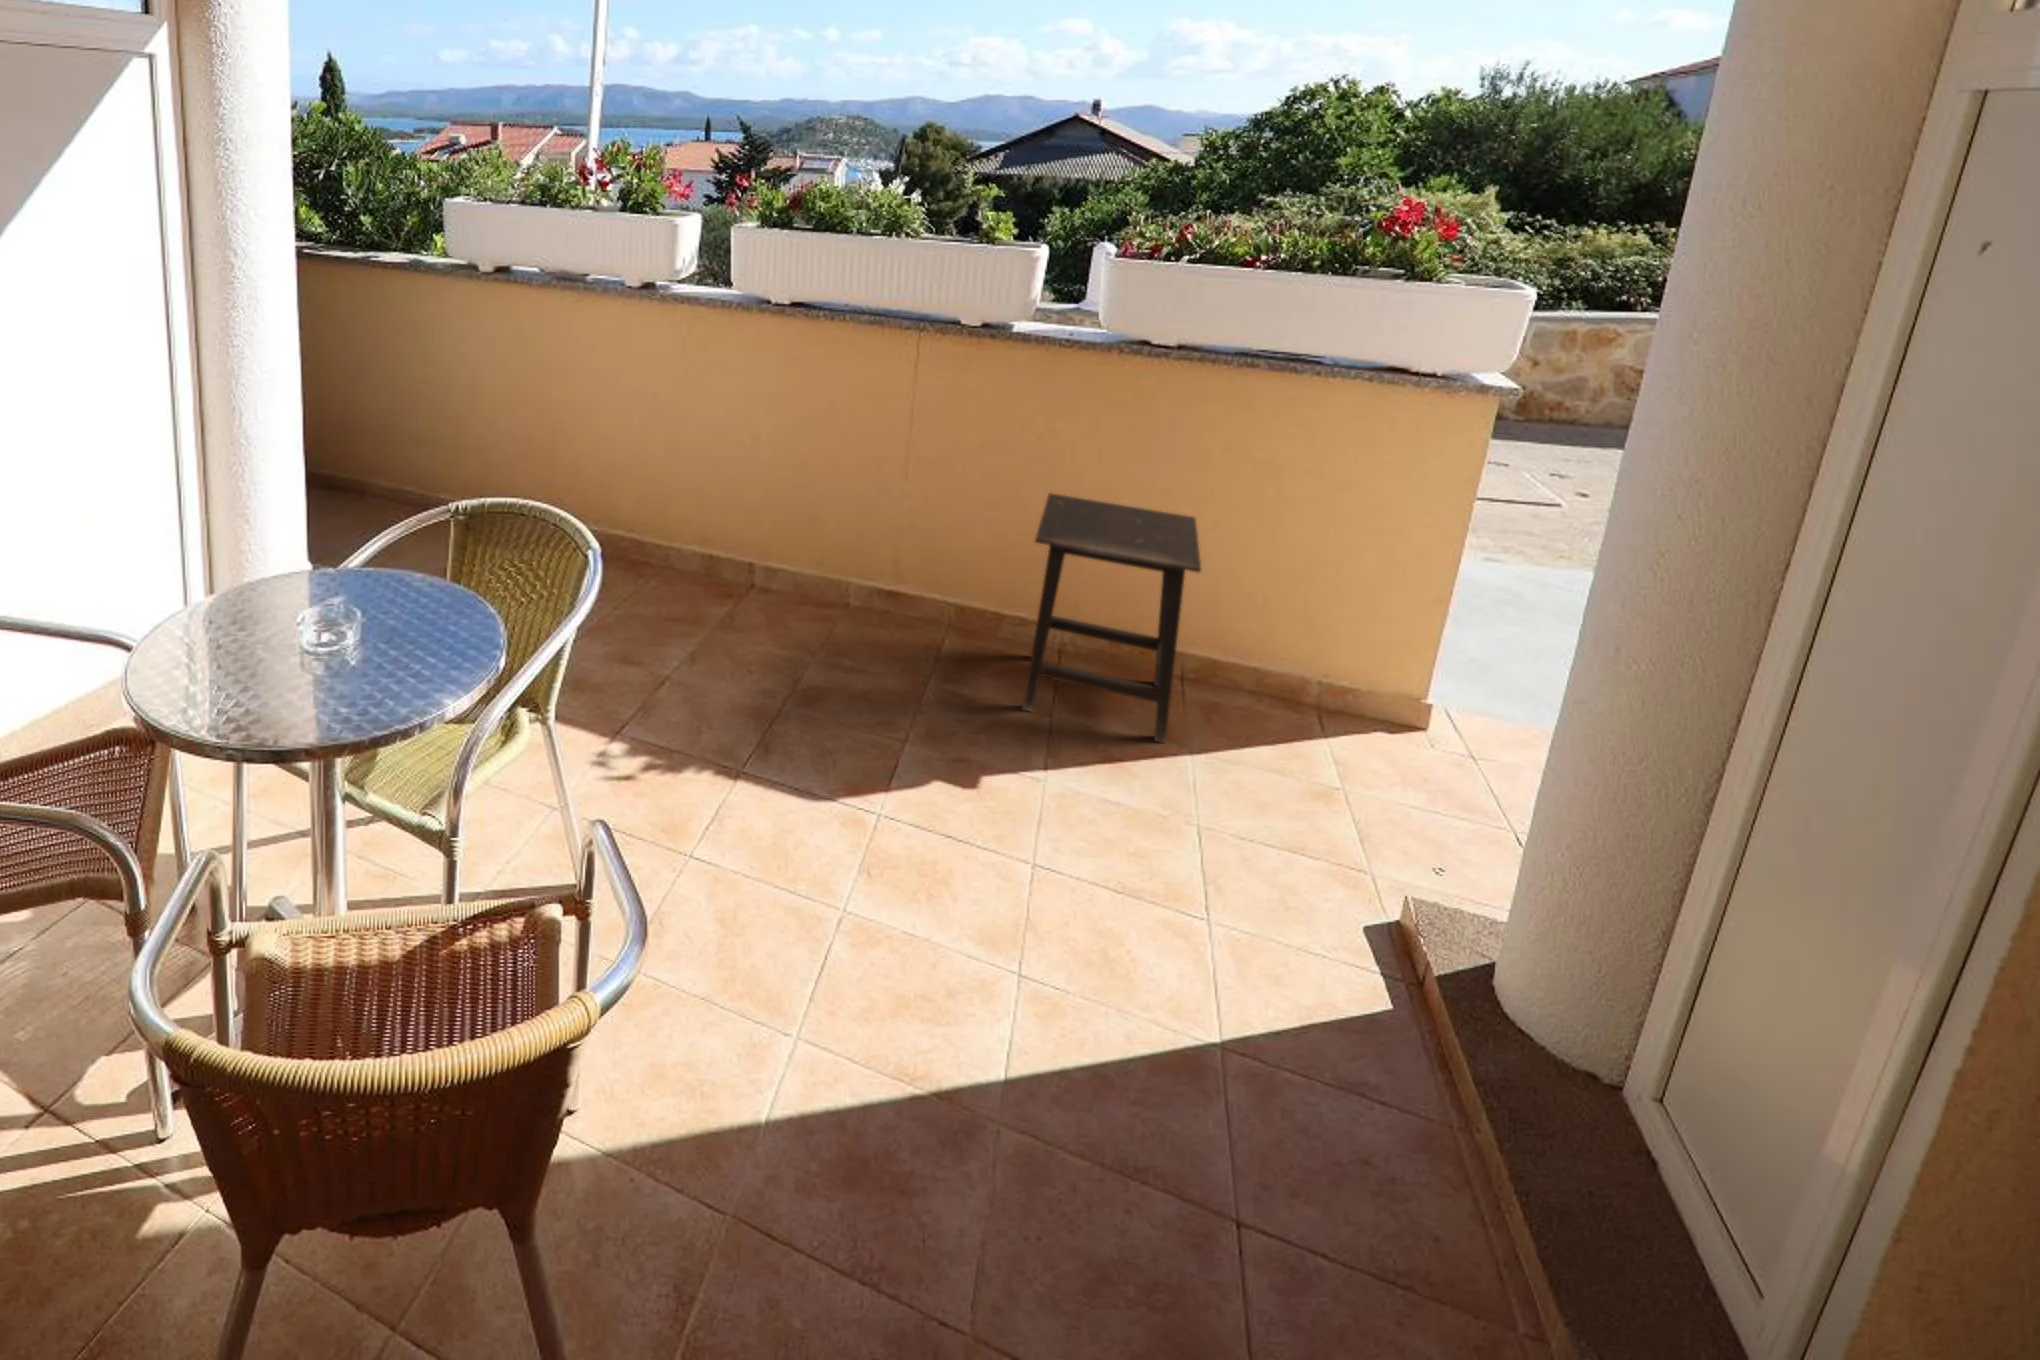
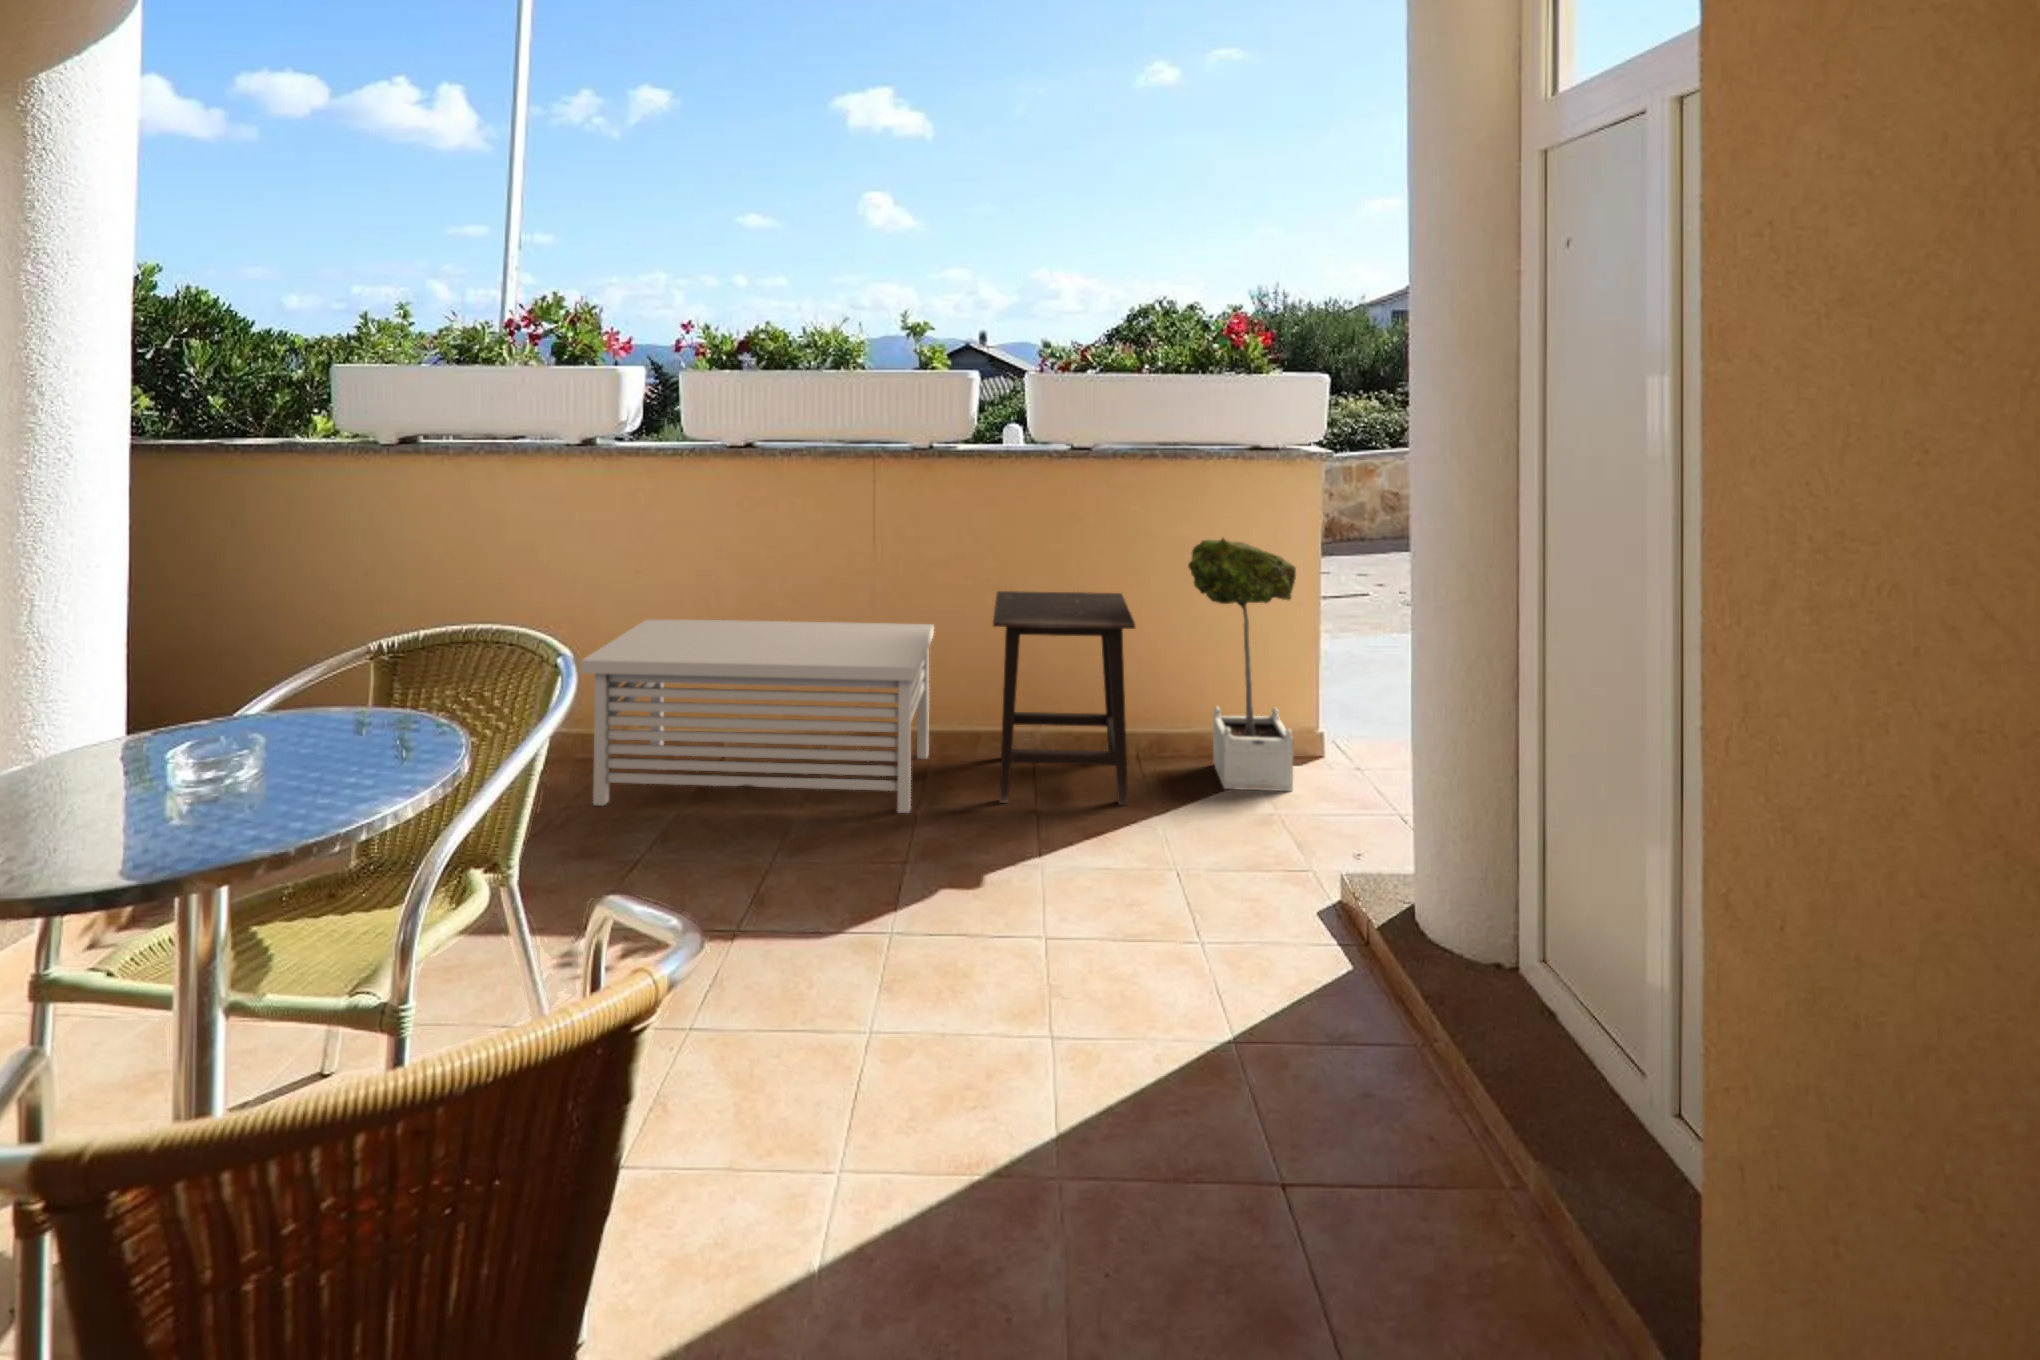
storage bench: none [635,464,976,702] -> present [581,619,934,813]
potted tree: none [1280,482,1428,771] -> present [1188,538,1296,791]

